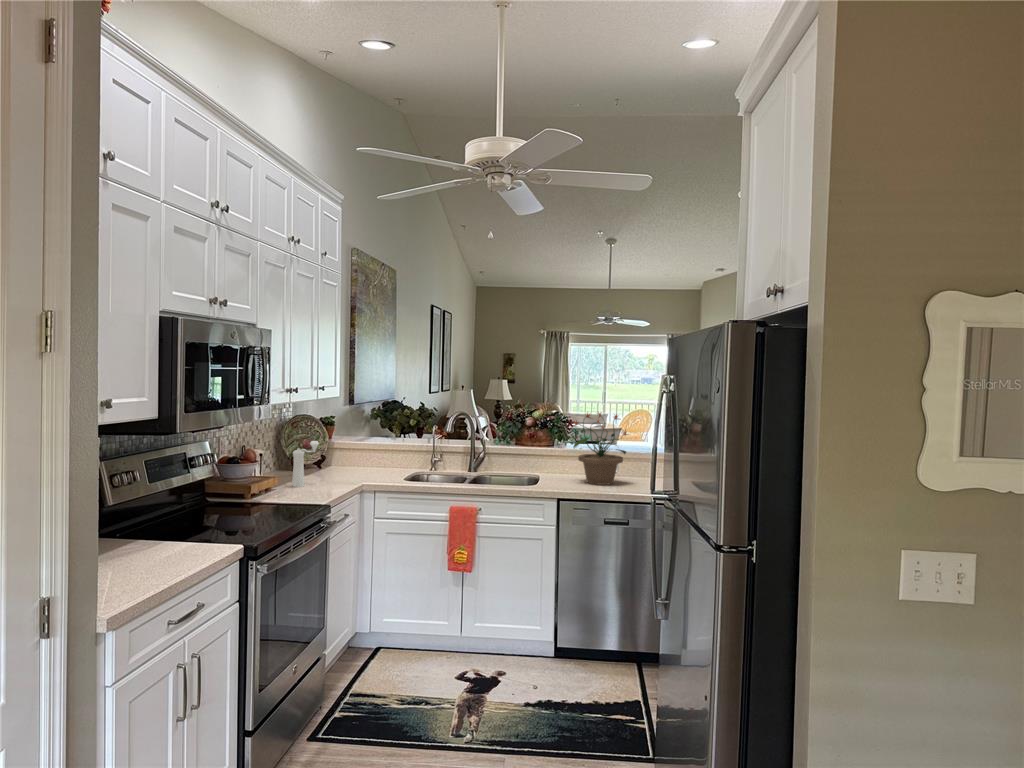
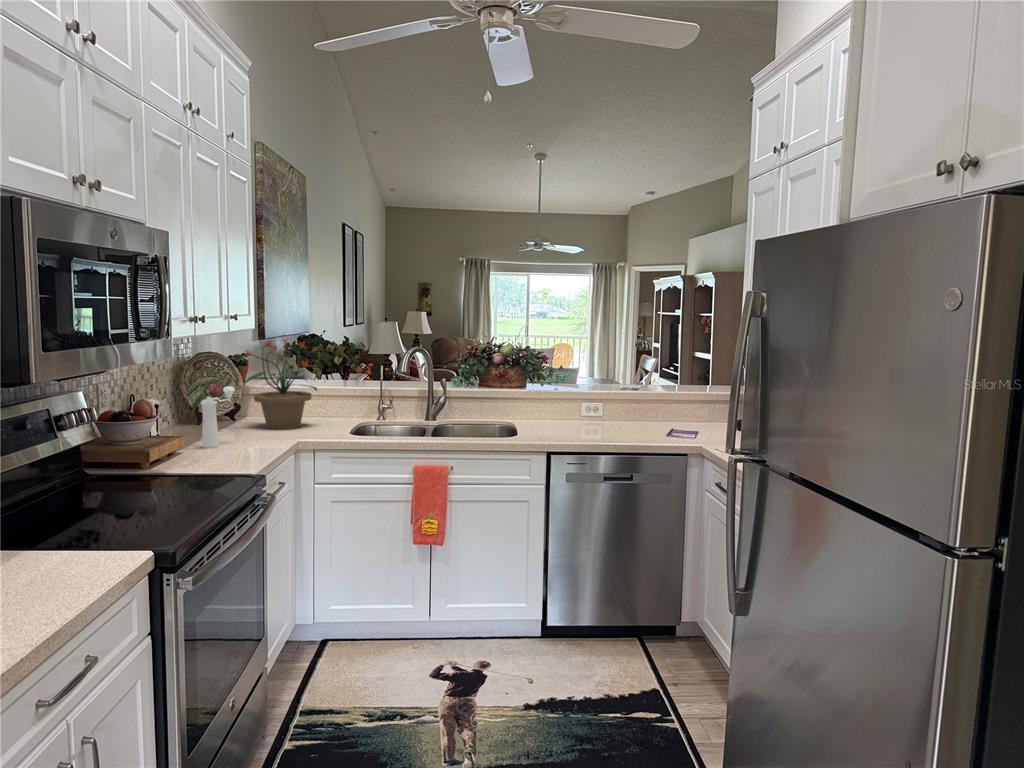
potted plant: present [574,412,628,485] -> present [243,339,317,429]

